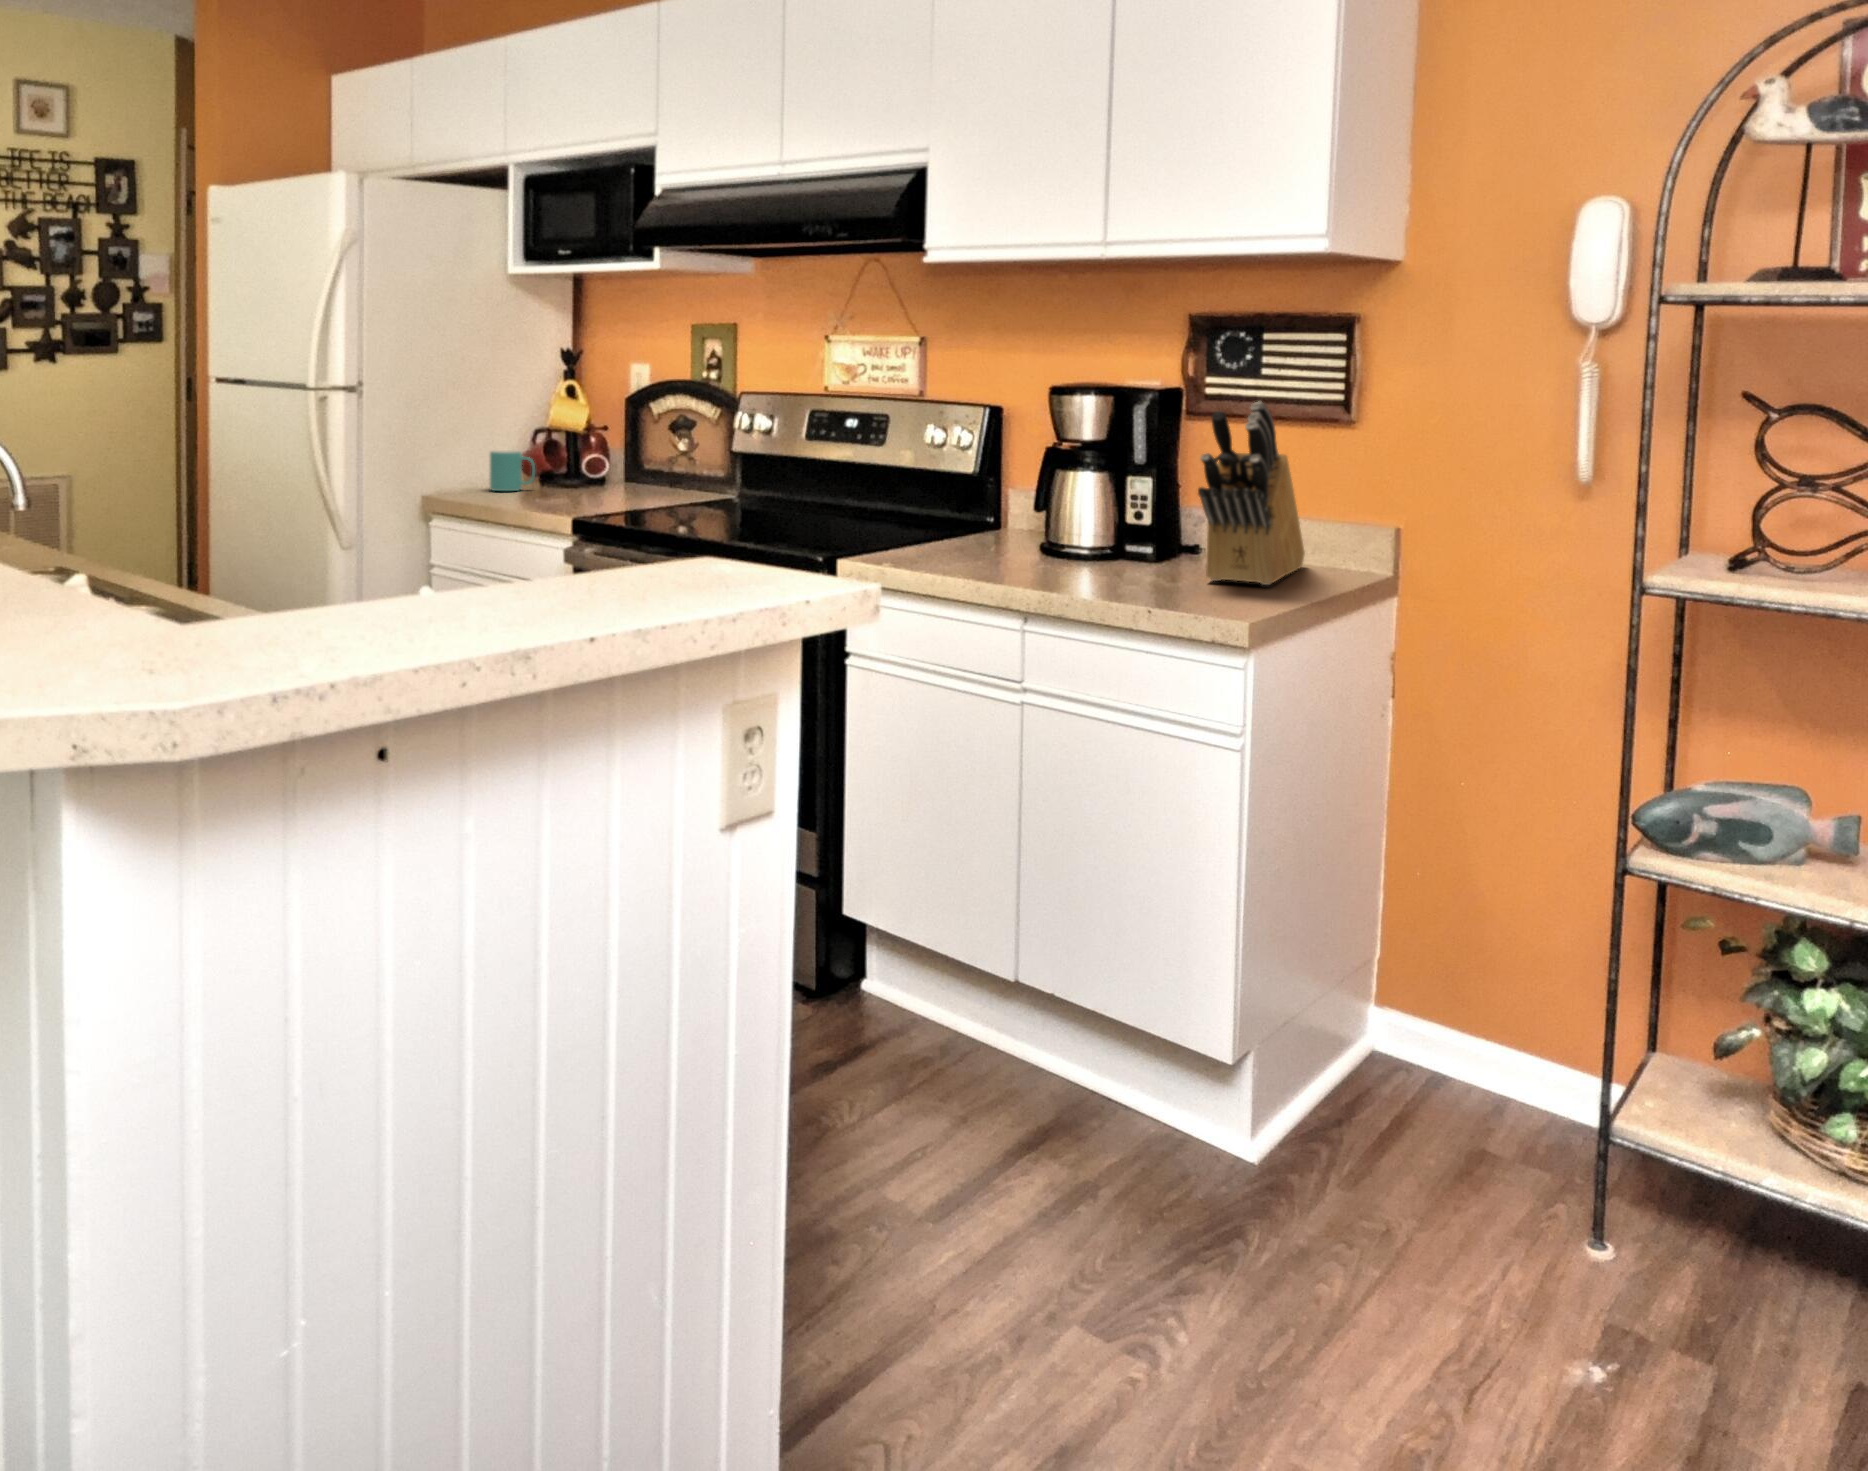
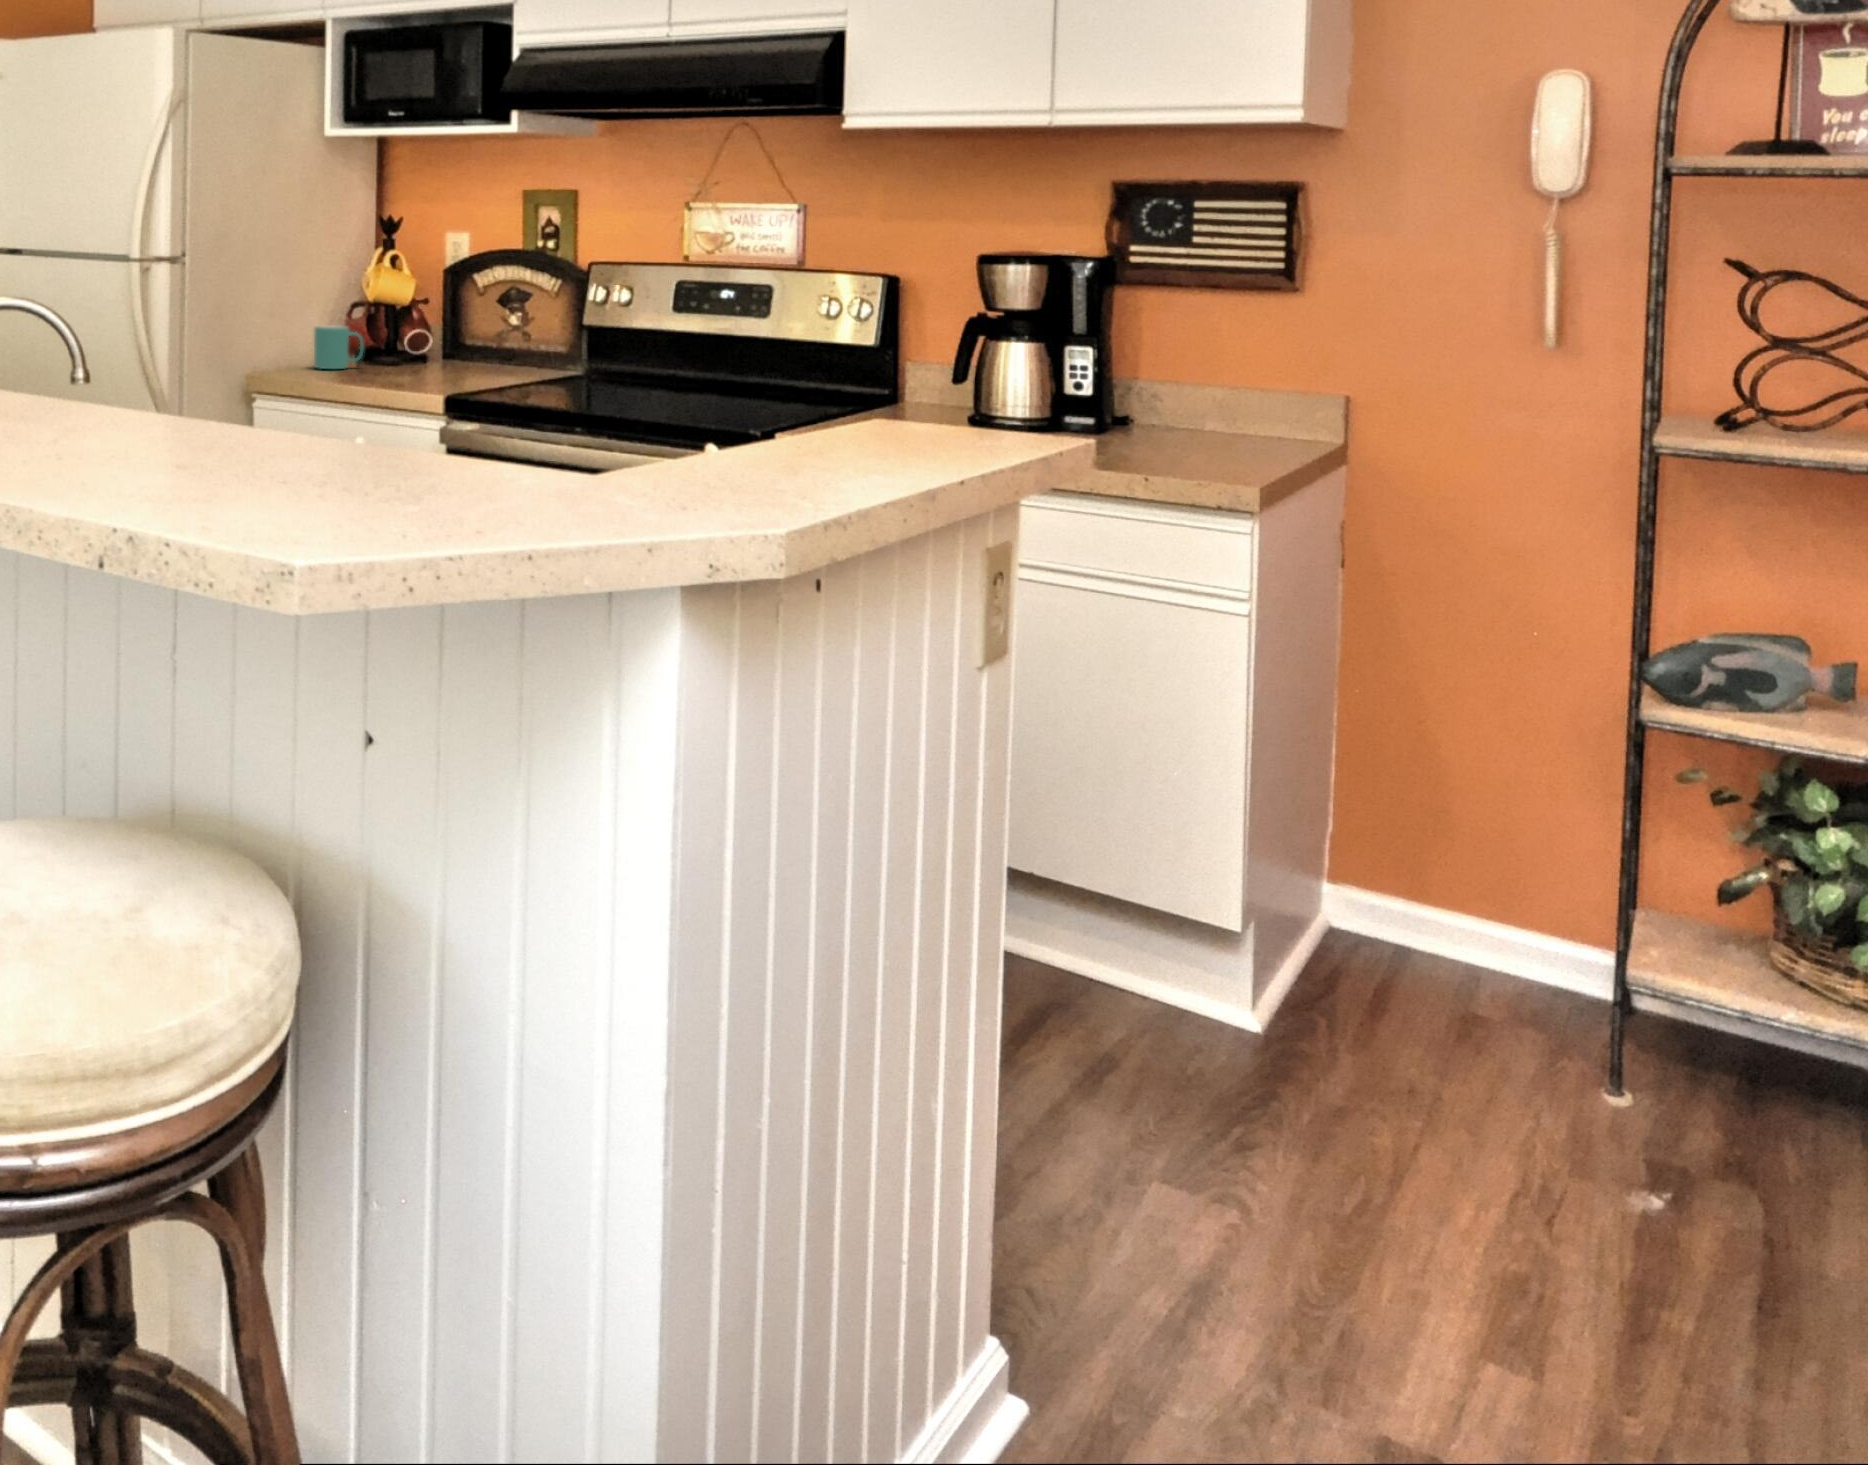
knife block: present [1198,402,1305,585] -> none [1173,270,1248,453]

